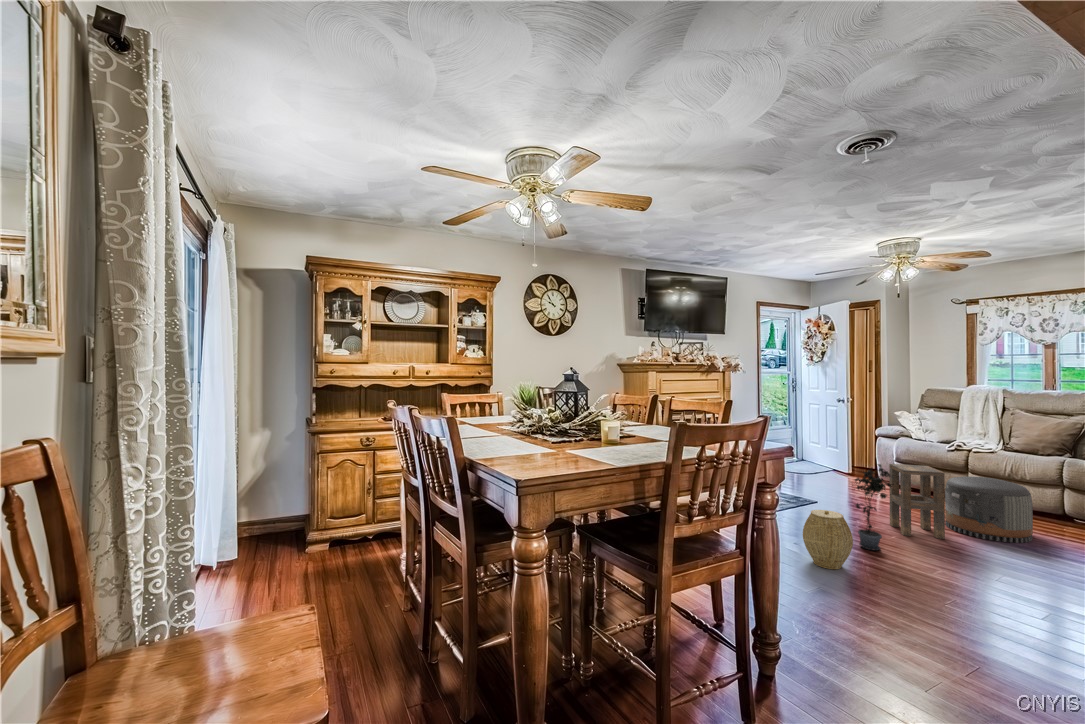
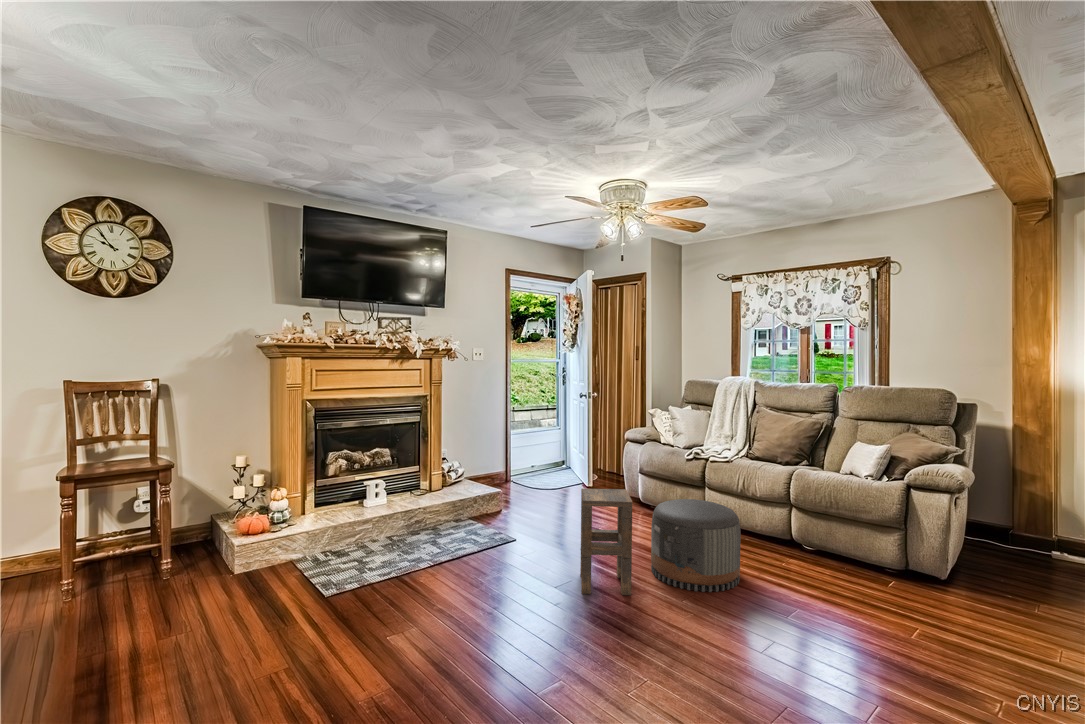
potted plant: present [855,464,892,551] -> none [486,500,541,634]
woven basket: present [803,510,853,569] -> none [369,585,443,691]

